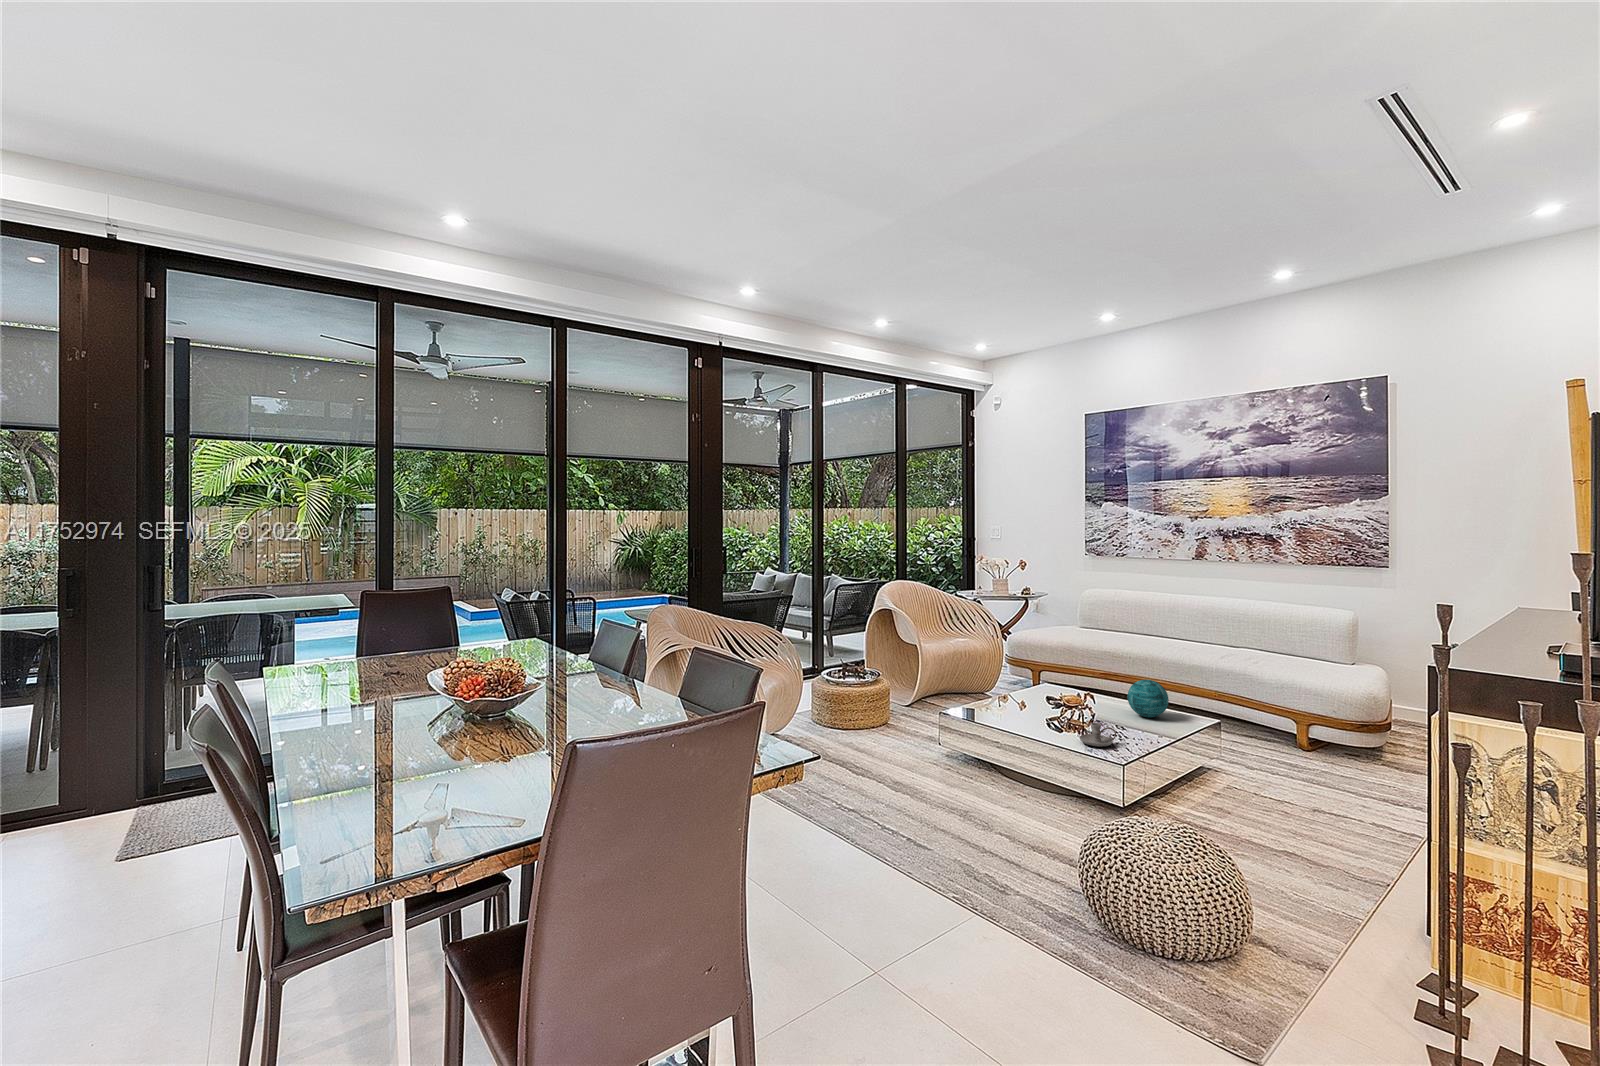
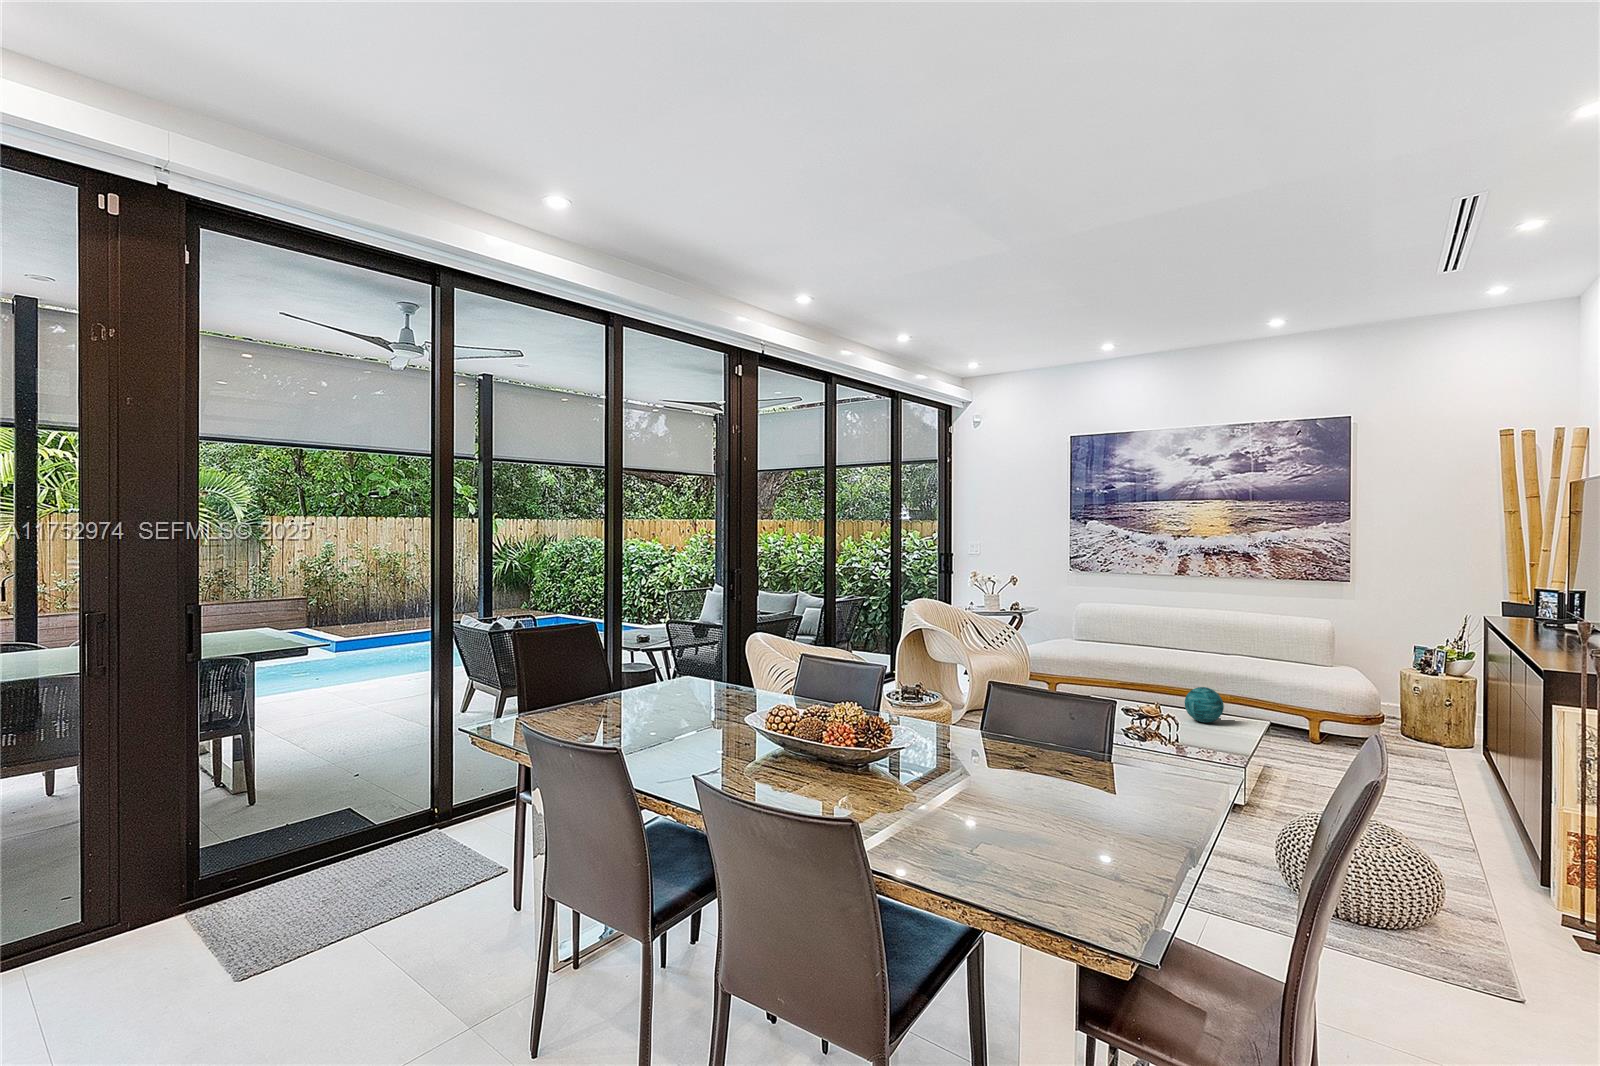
candle holder: present [1080,723,1116,746] -> none [1178,728,1211,750]

